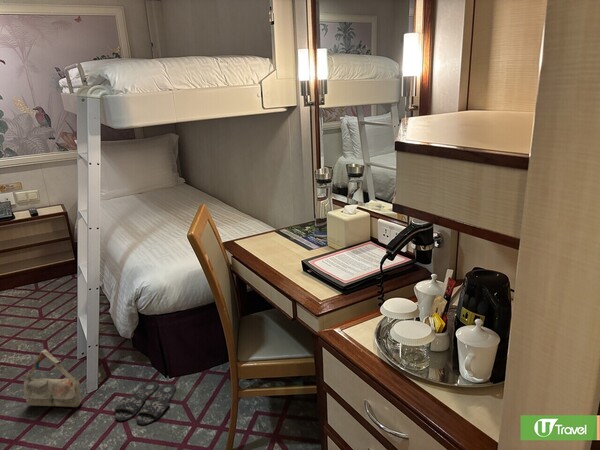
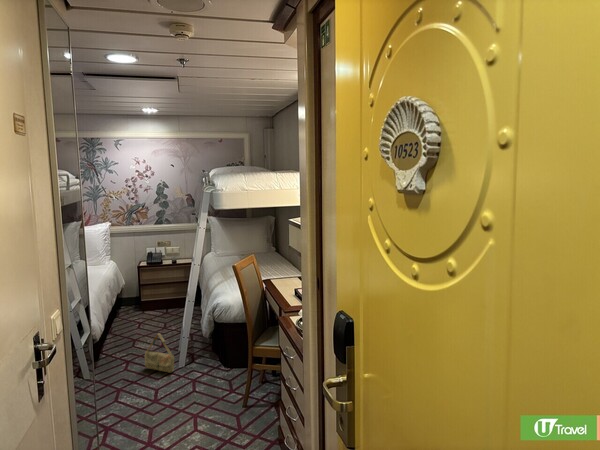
slippers: present [115,382,176,425] -> none [189,368,229,387]

